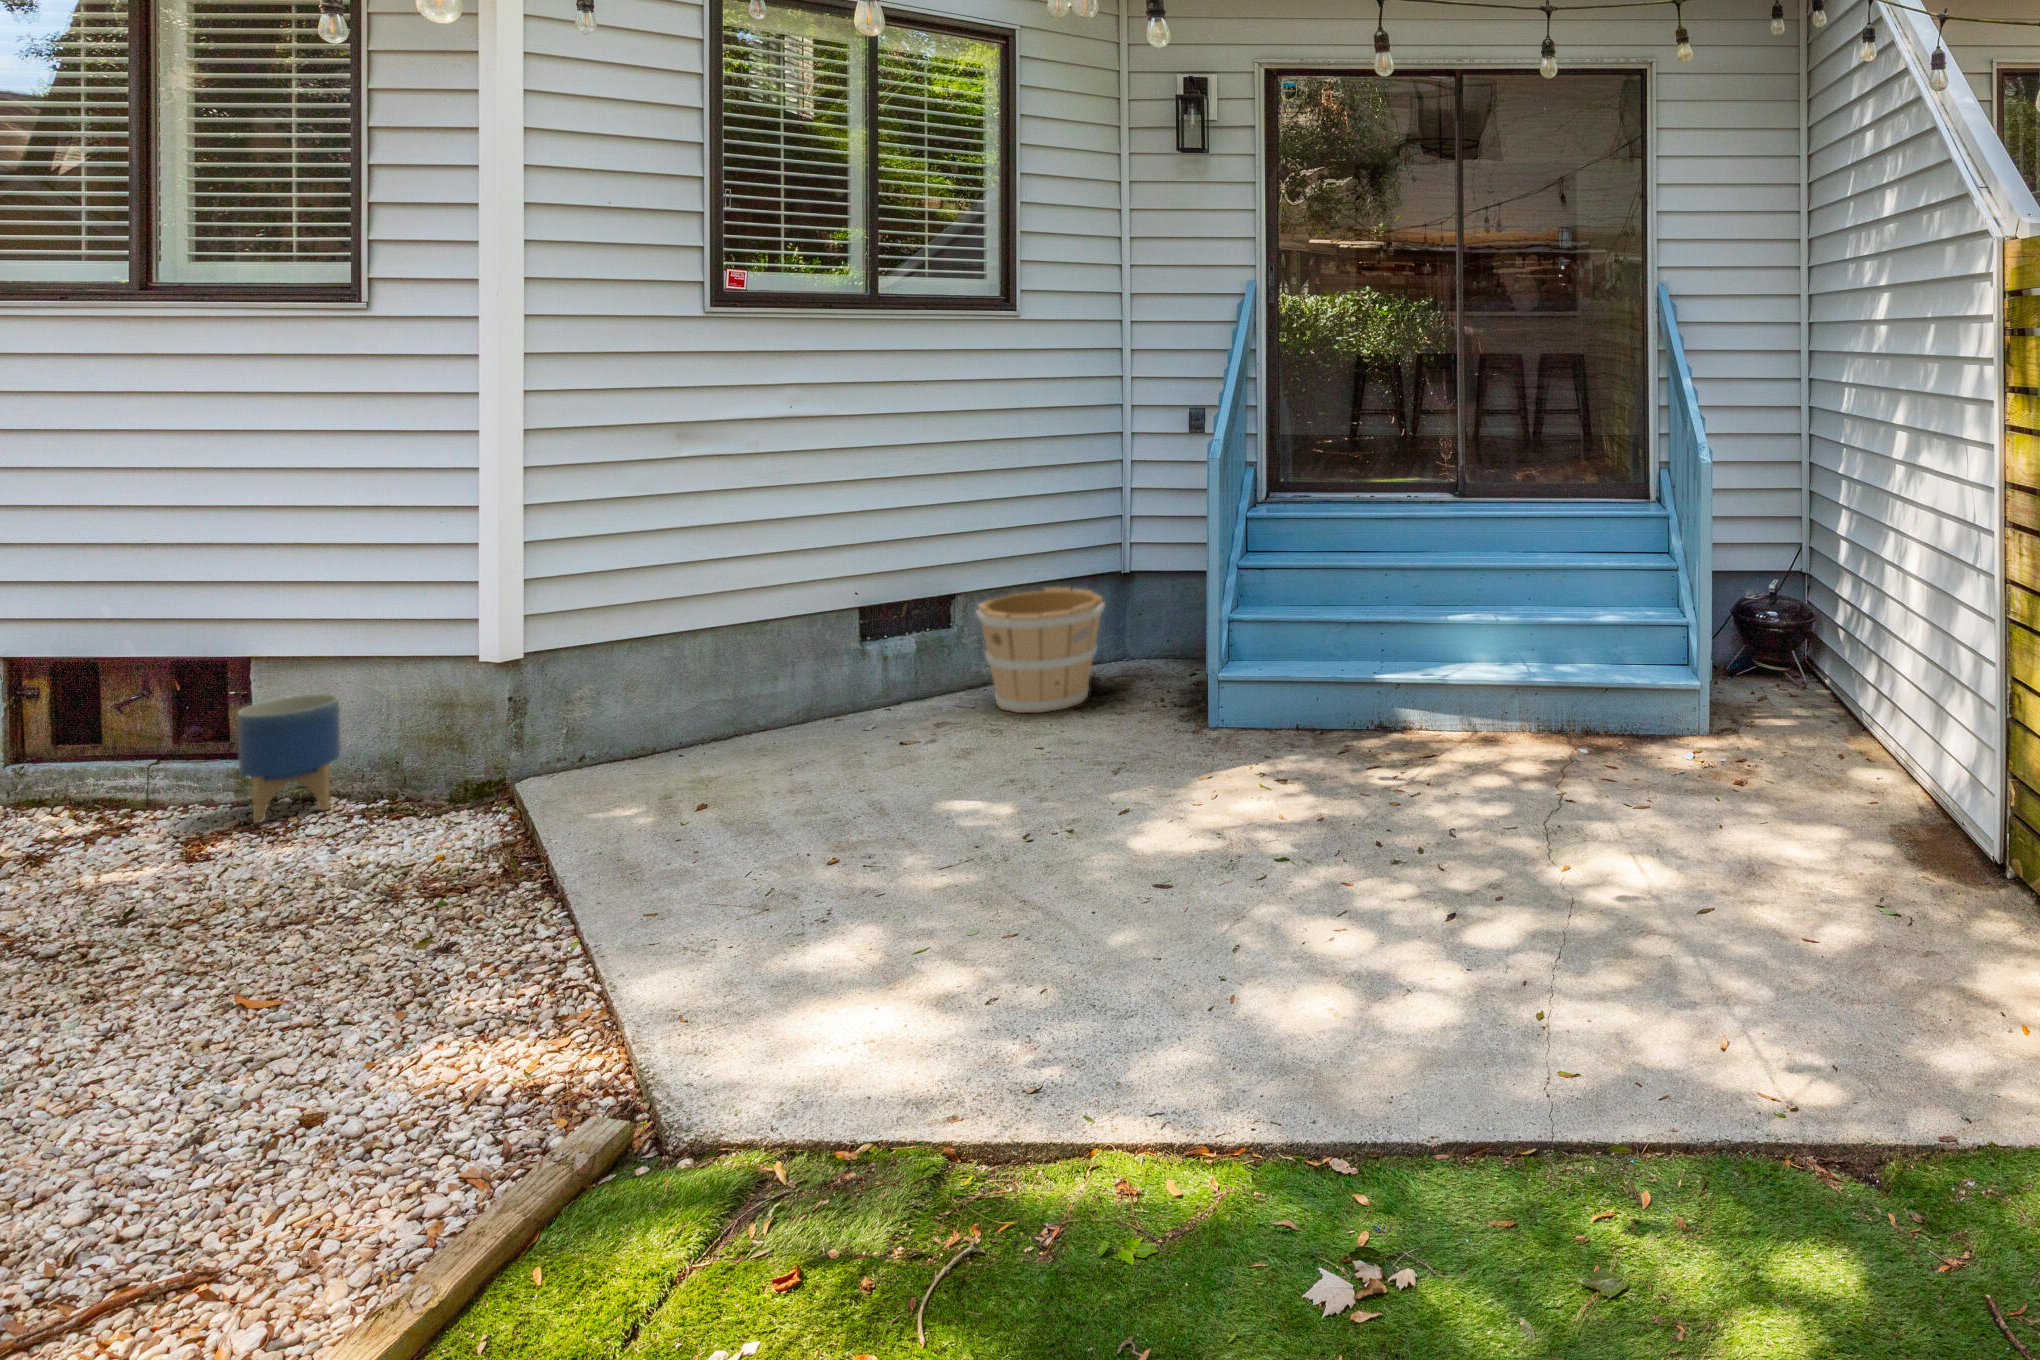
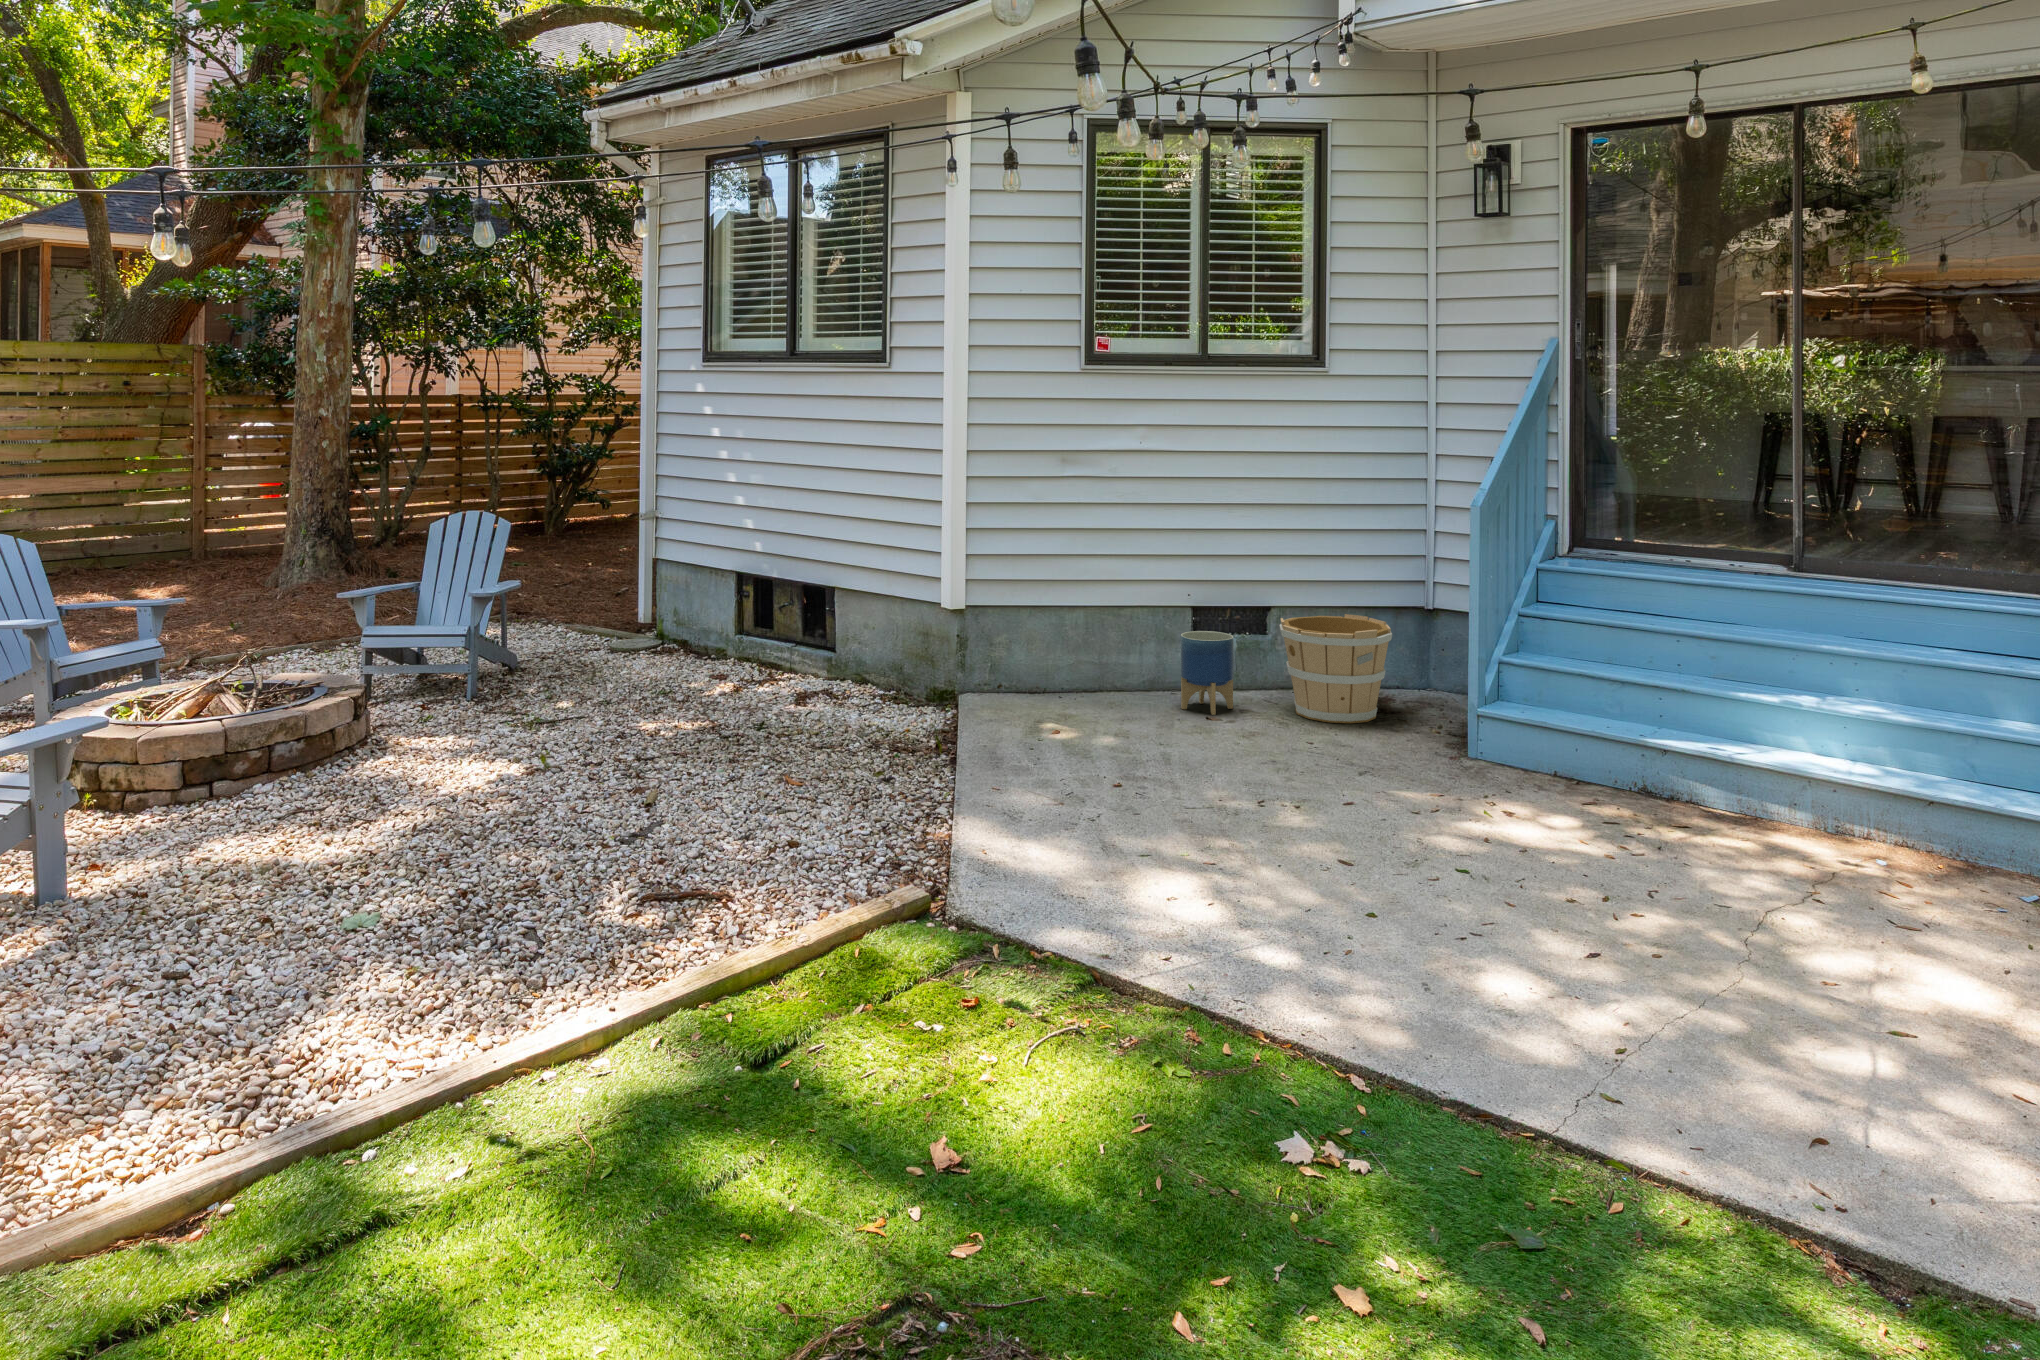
planter: present [237,694,340,823] -> present [1181,631,1234,715]

